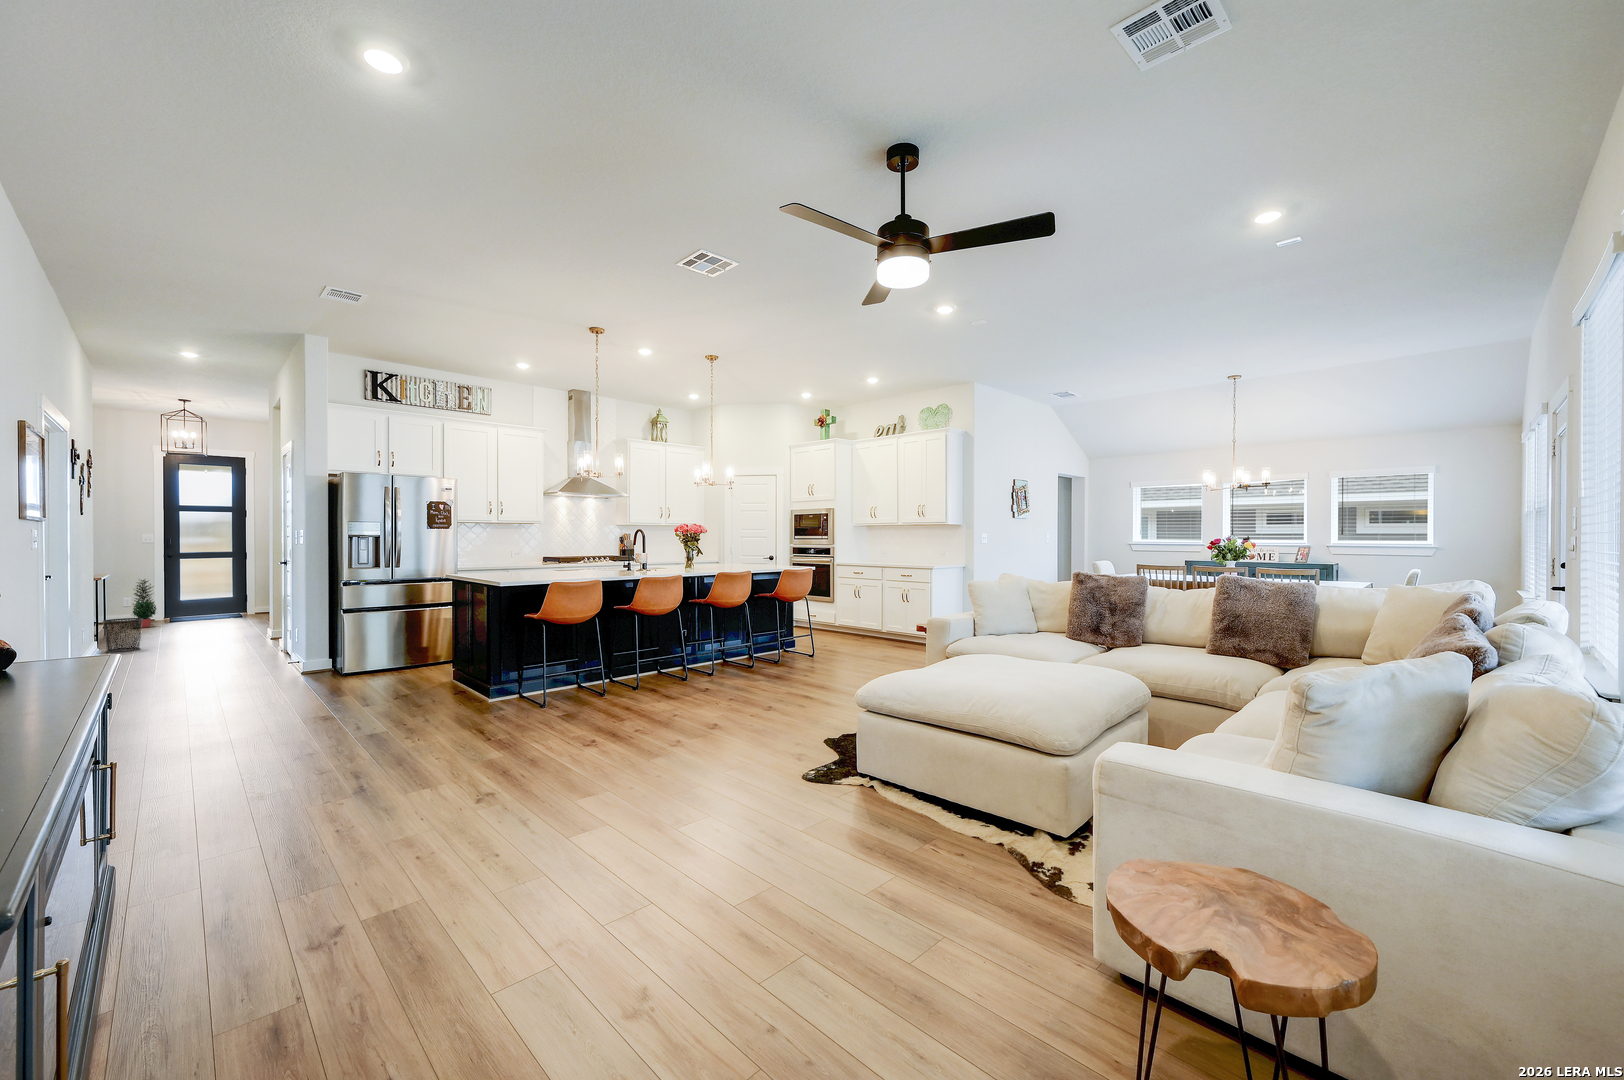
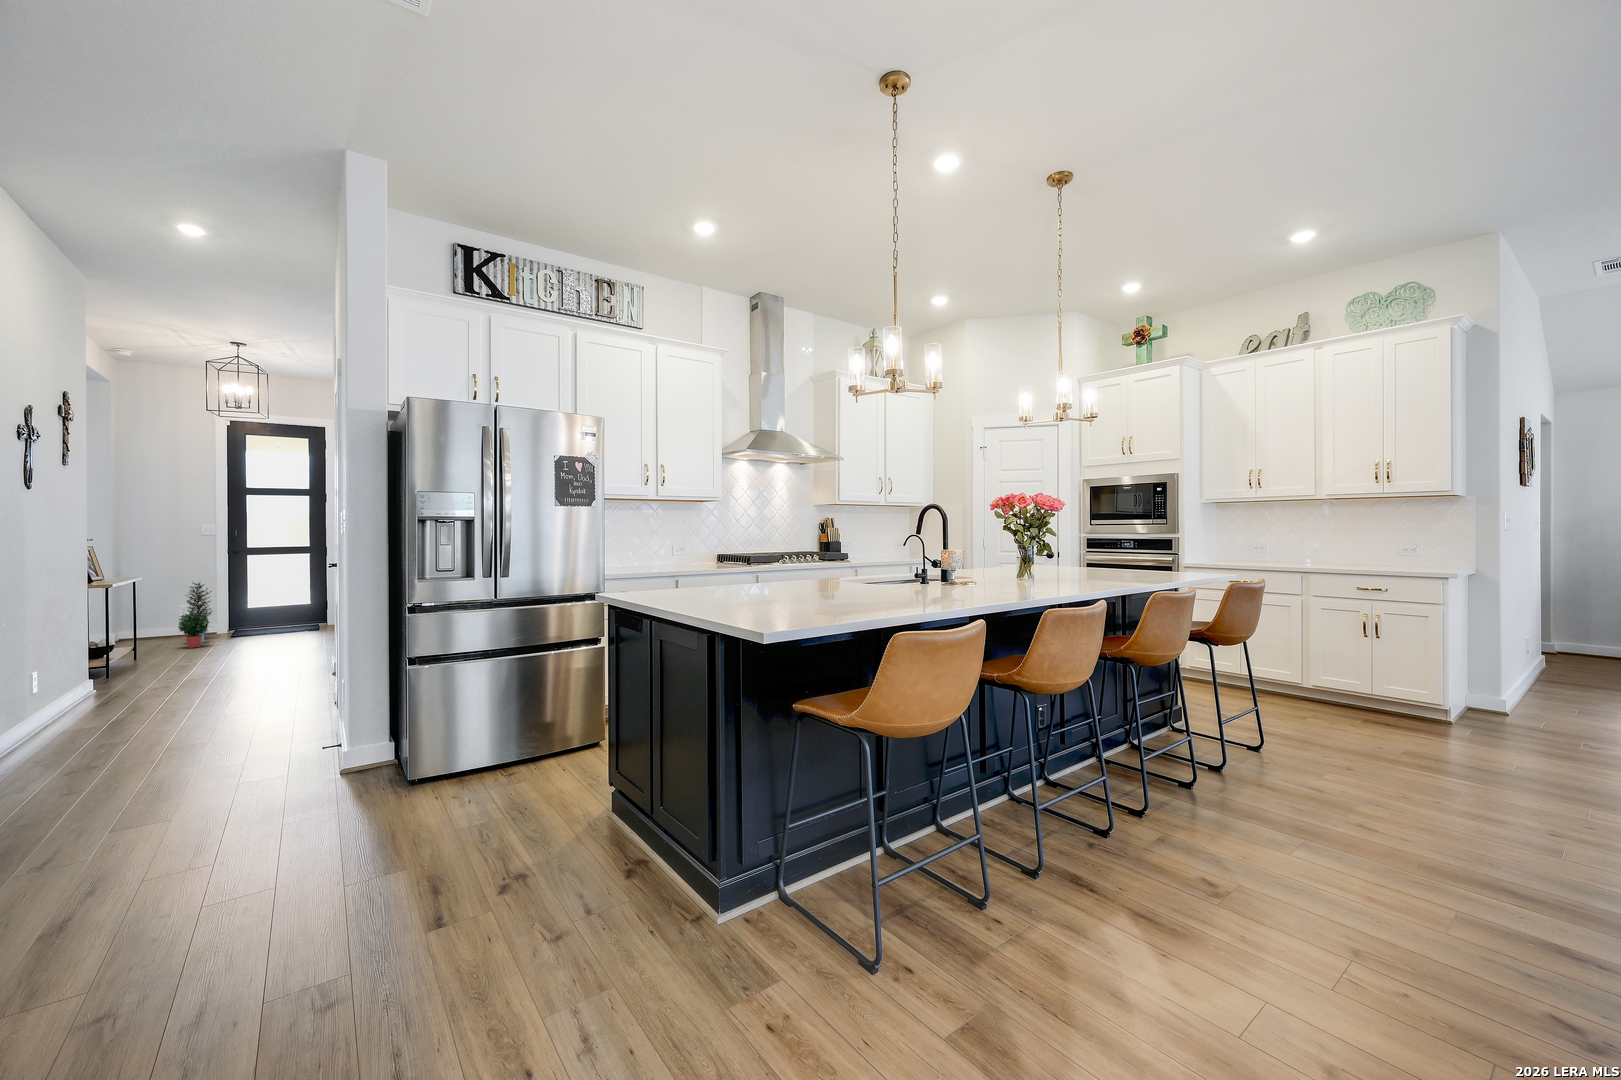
waste bin: present [103,618,143,653] -> none [93,646,154,700]

